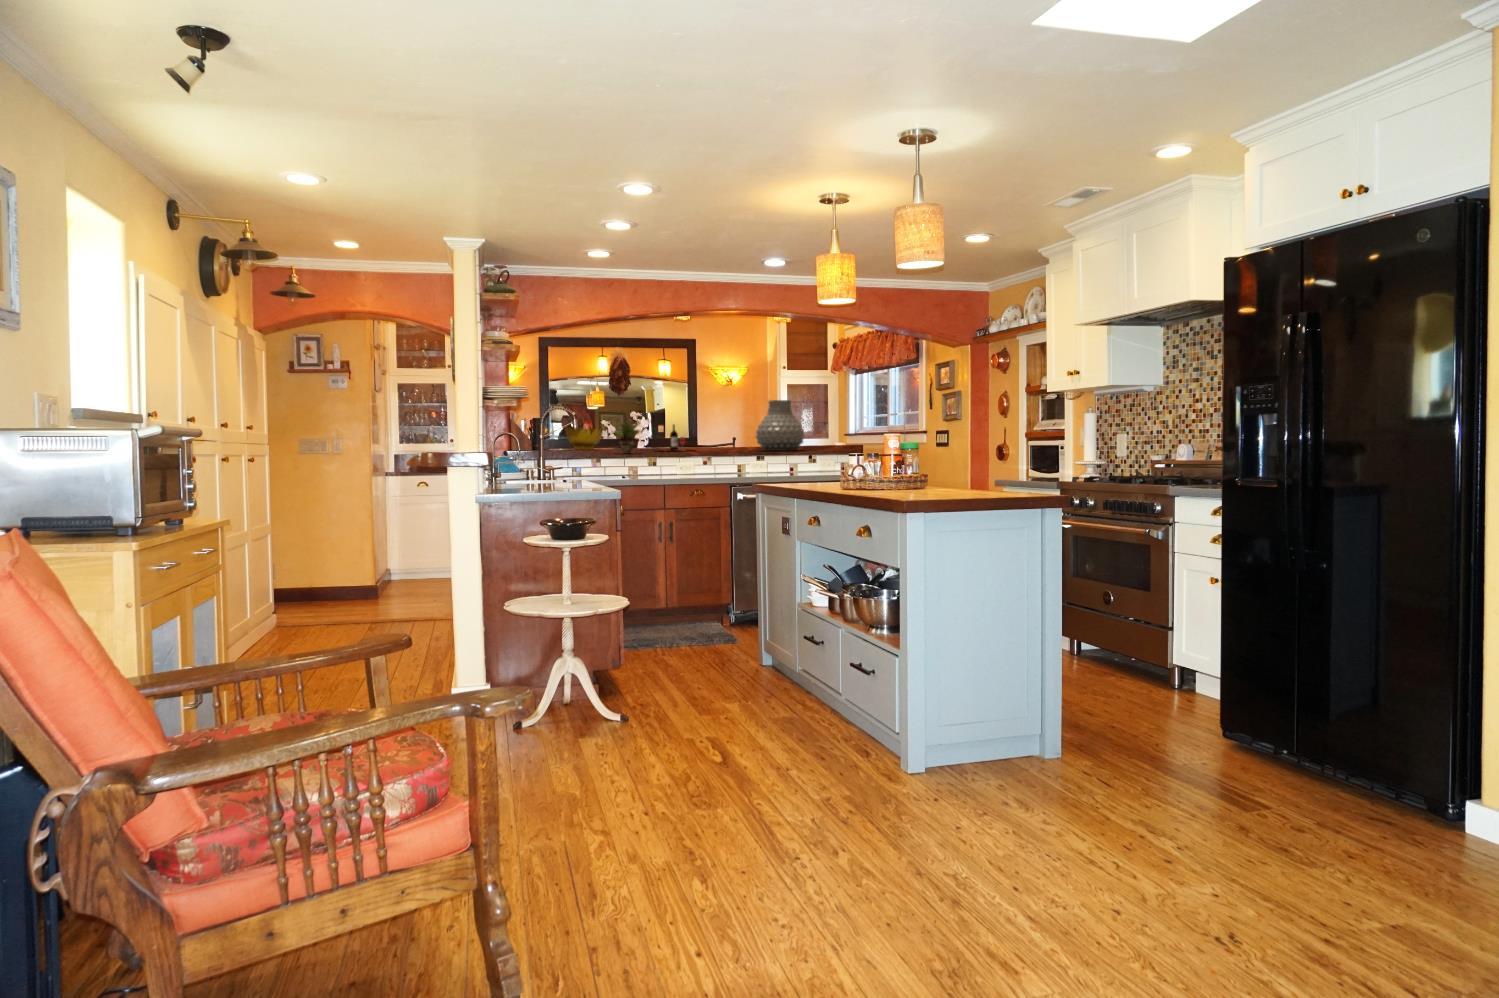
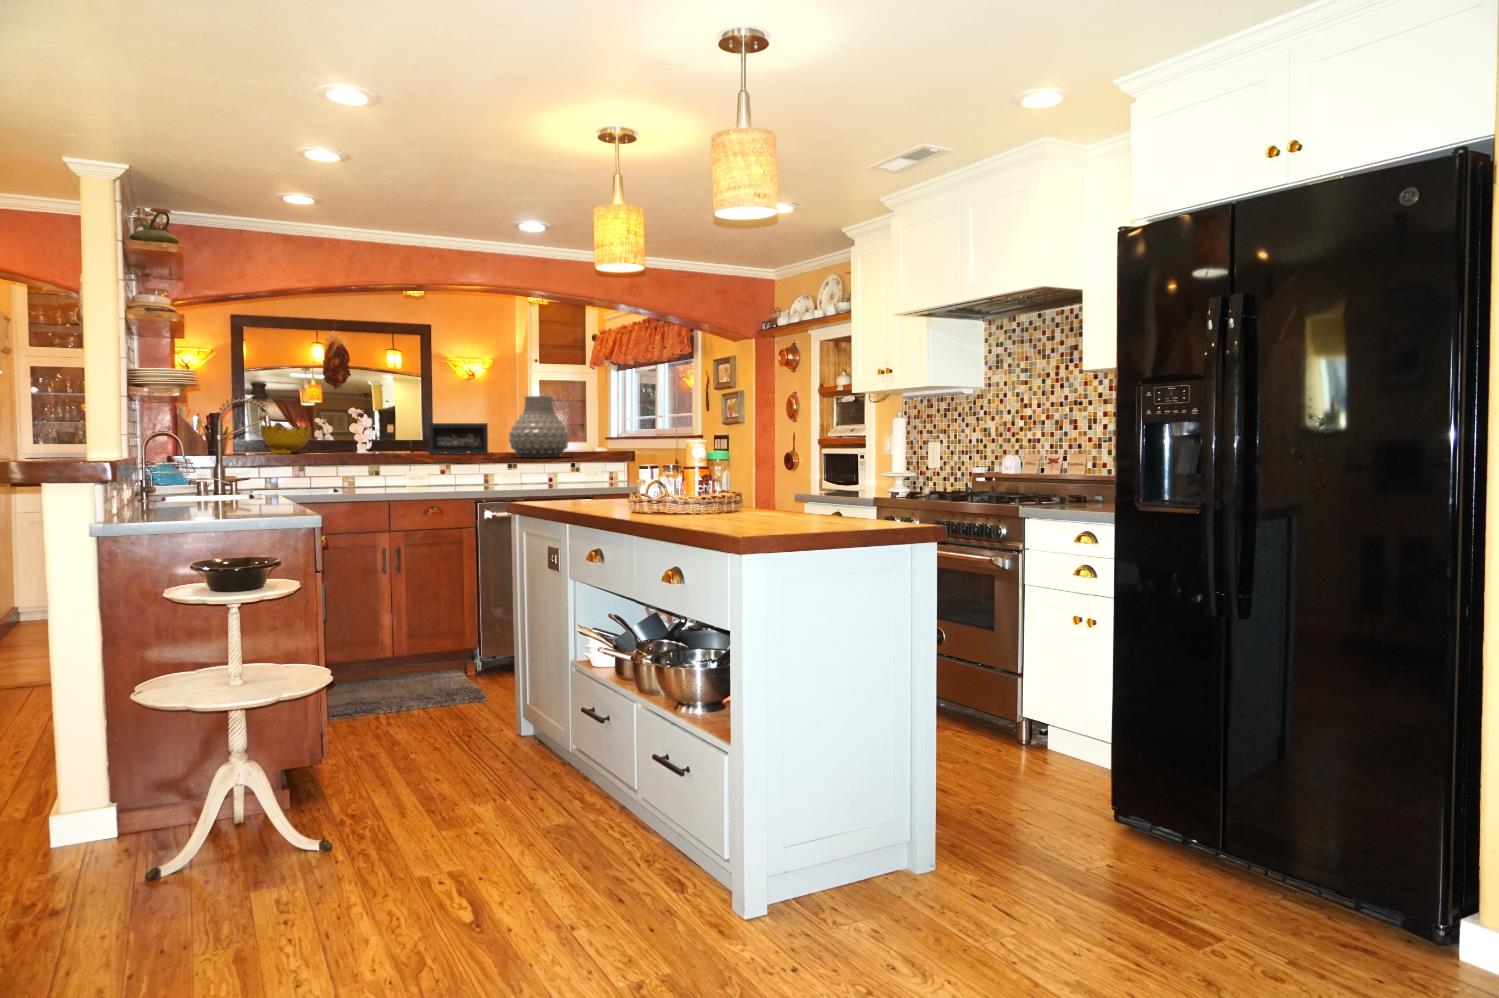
potted plant: present [614,423,641,453] -> none [318,417,367,460]
picture frame: none [693,423,740,449] -> present [429,423,488,455]
wine bottle: present [670,425,685,451] -> none [376,424,438,457]

